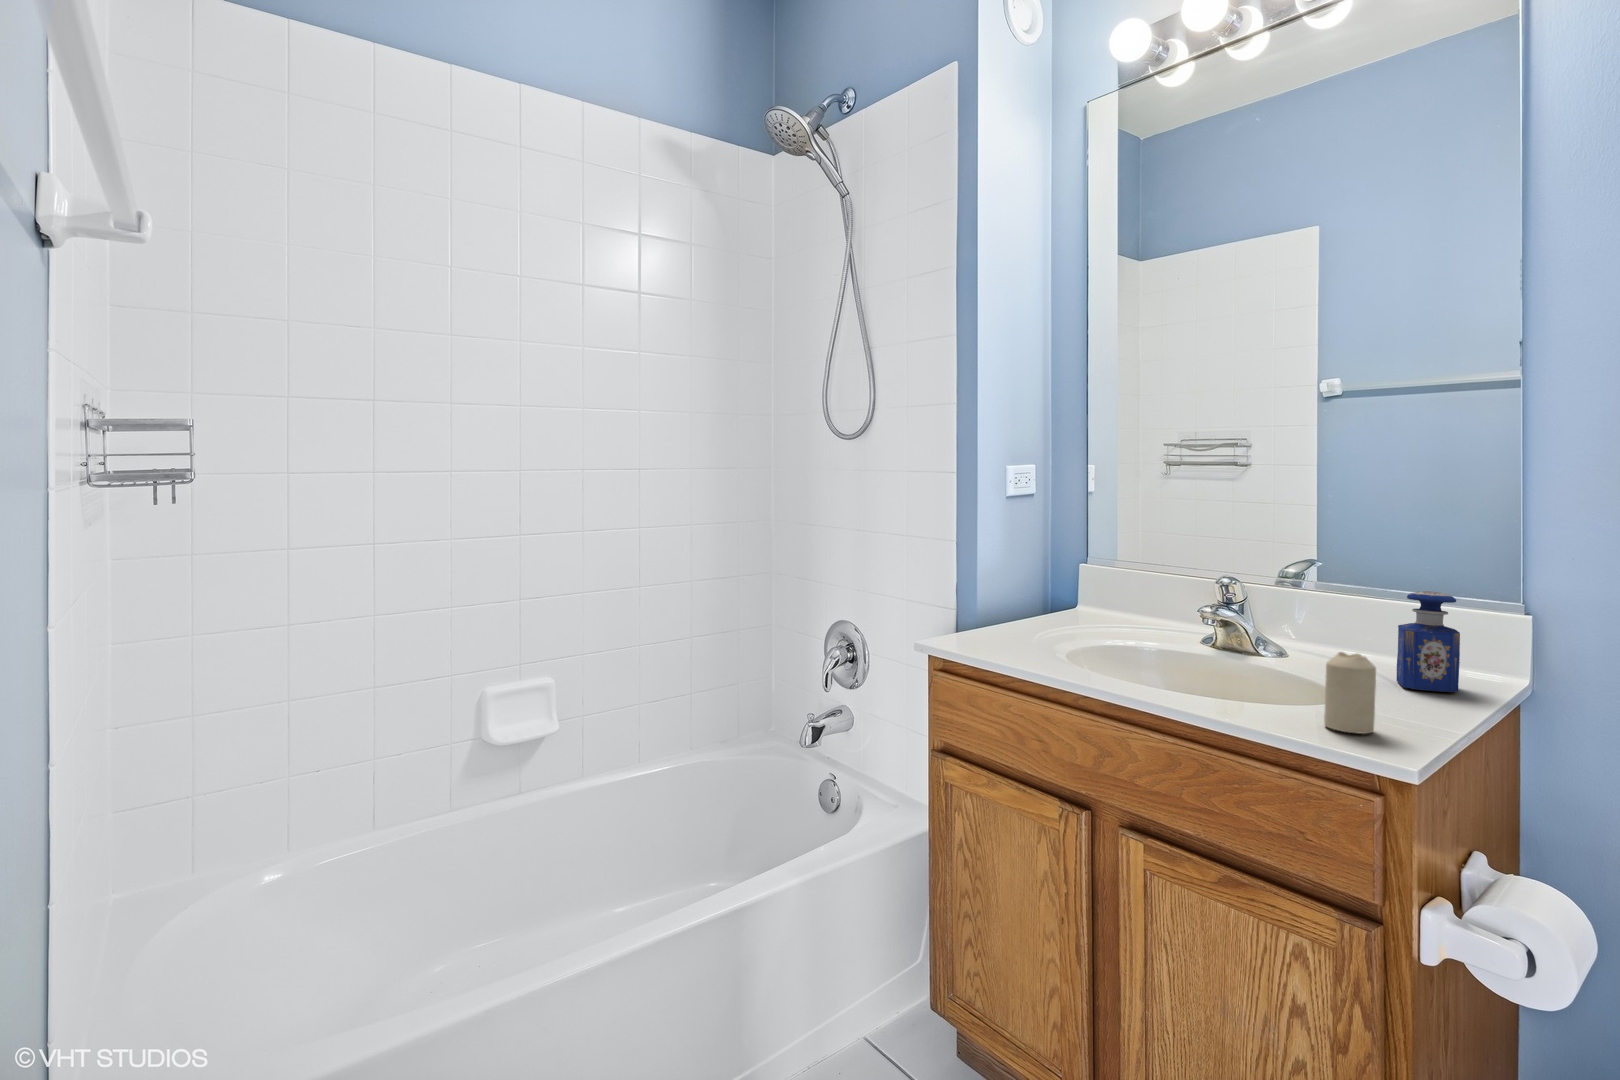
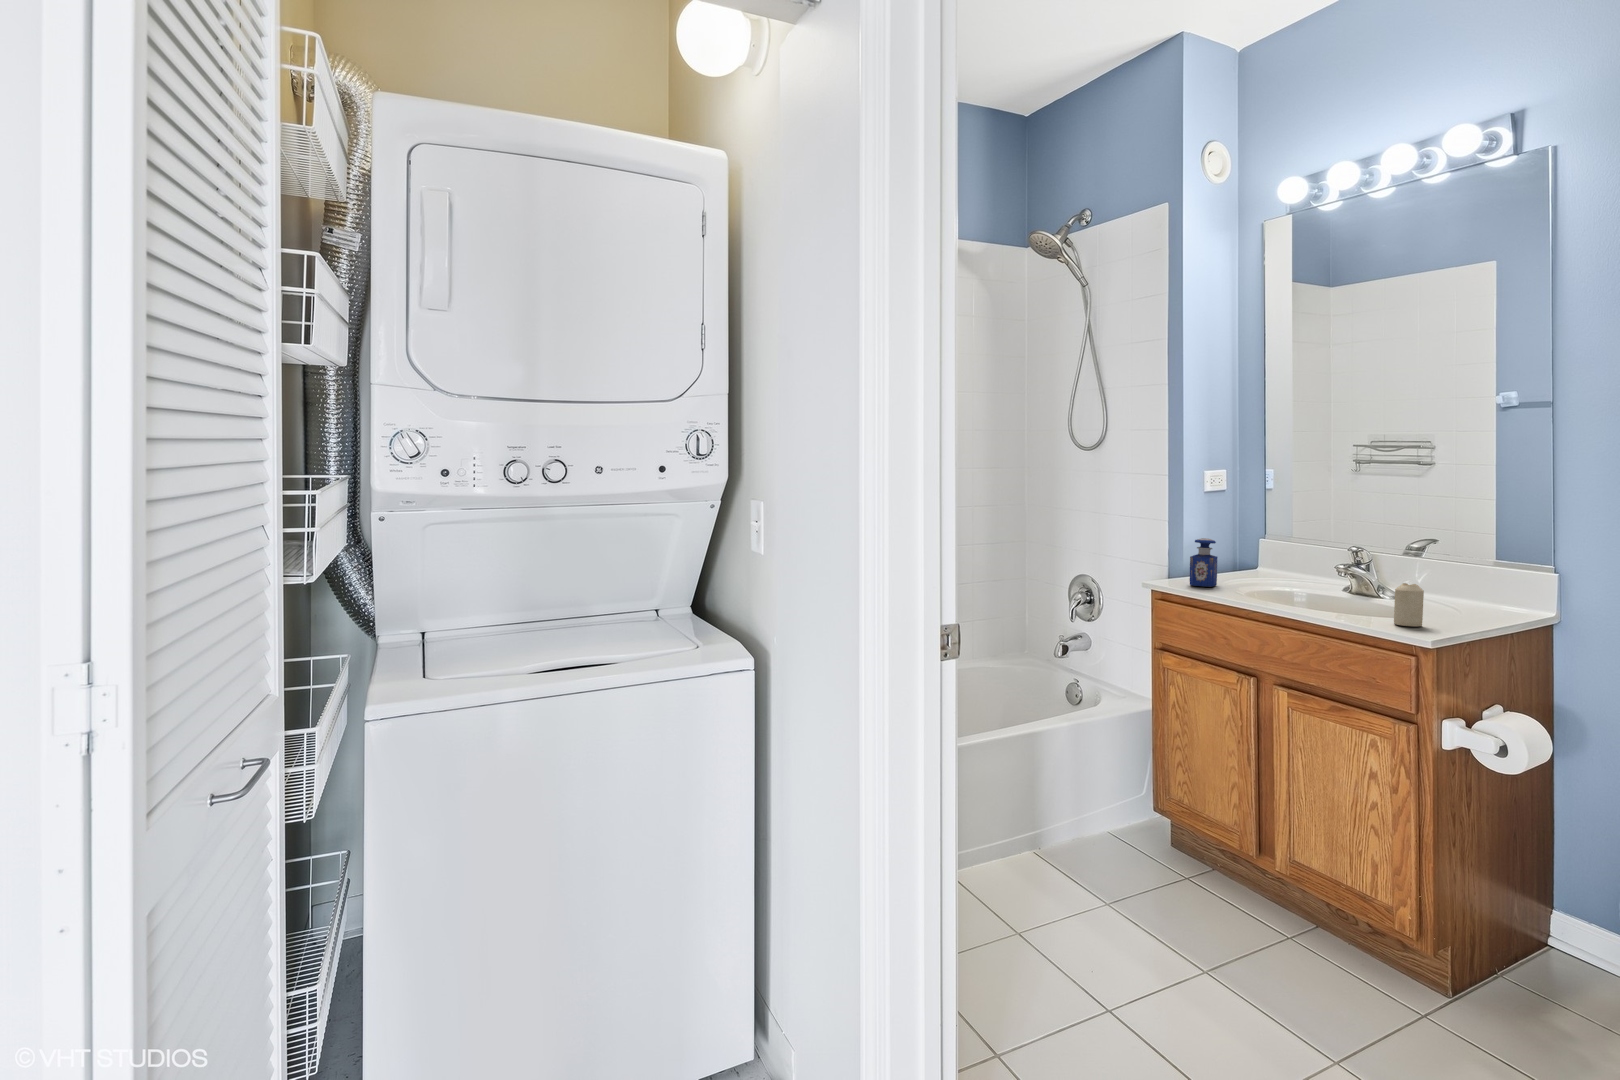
perfume bottle: present [1397,591,1460,692] -> present [1190,538,1218,587]

